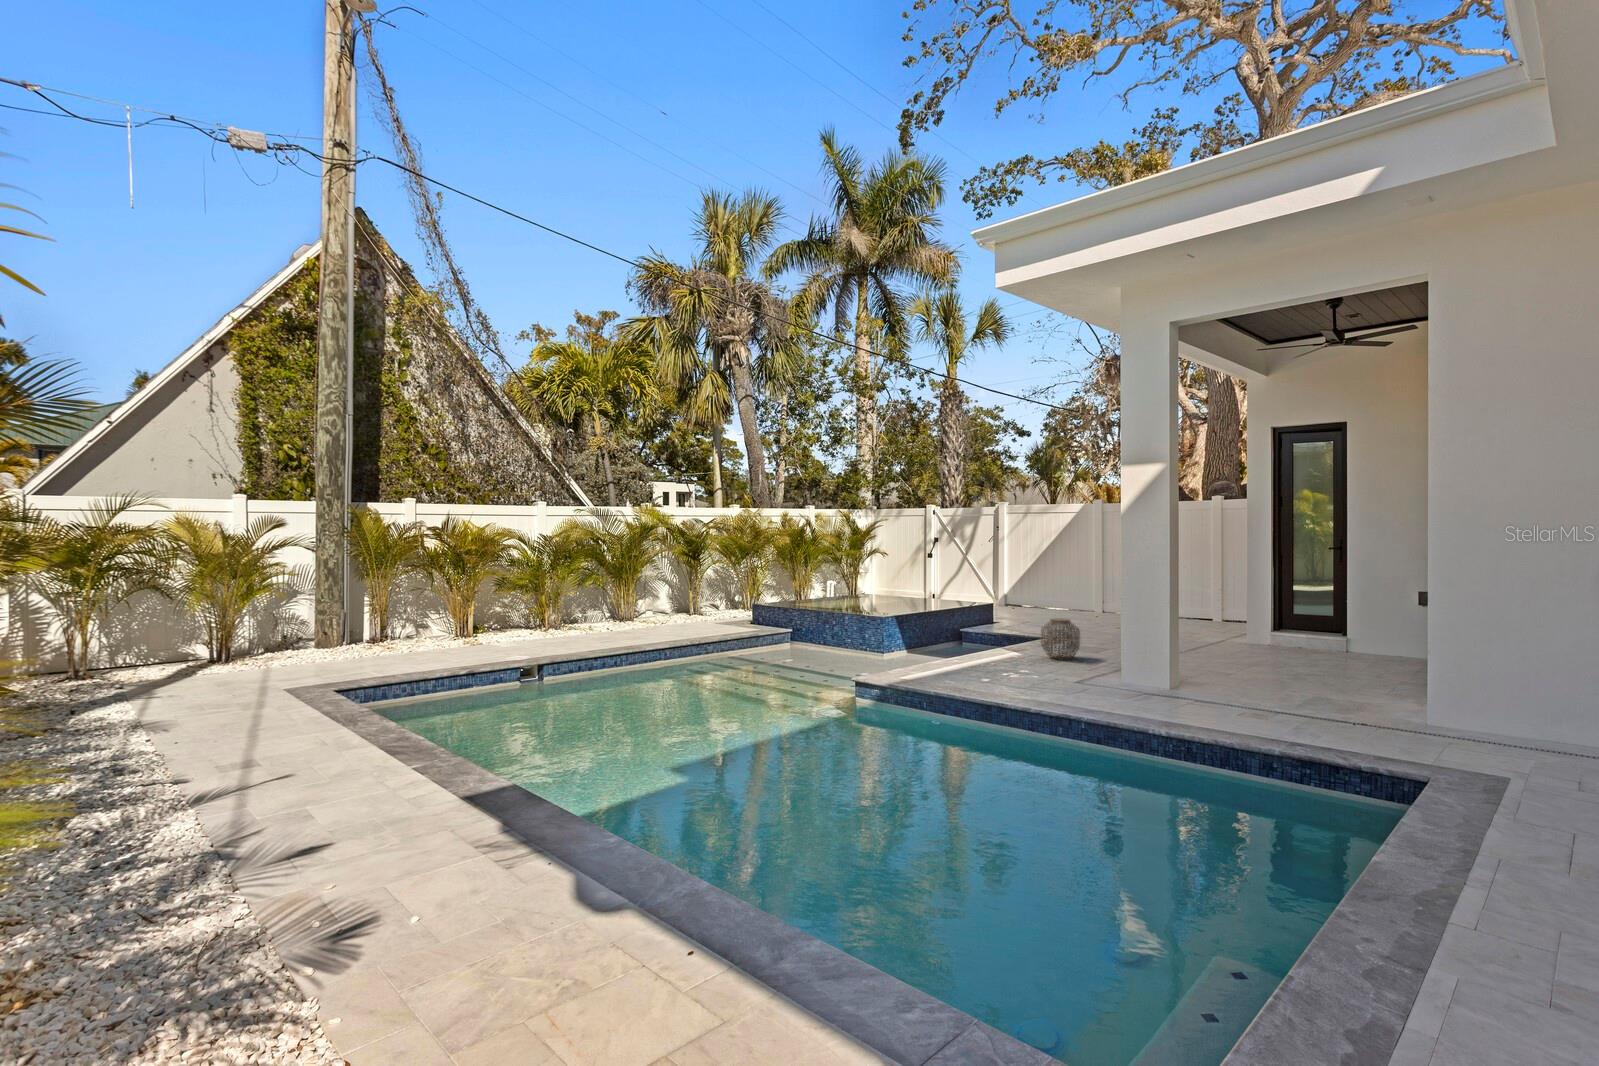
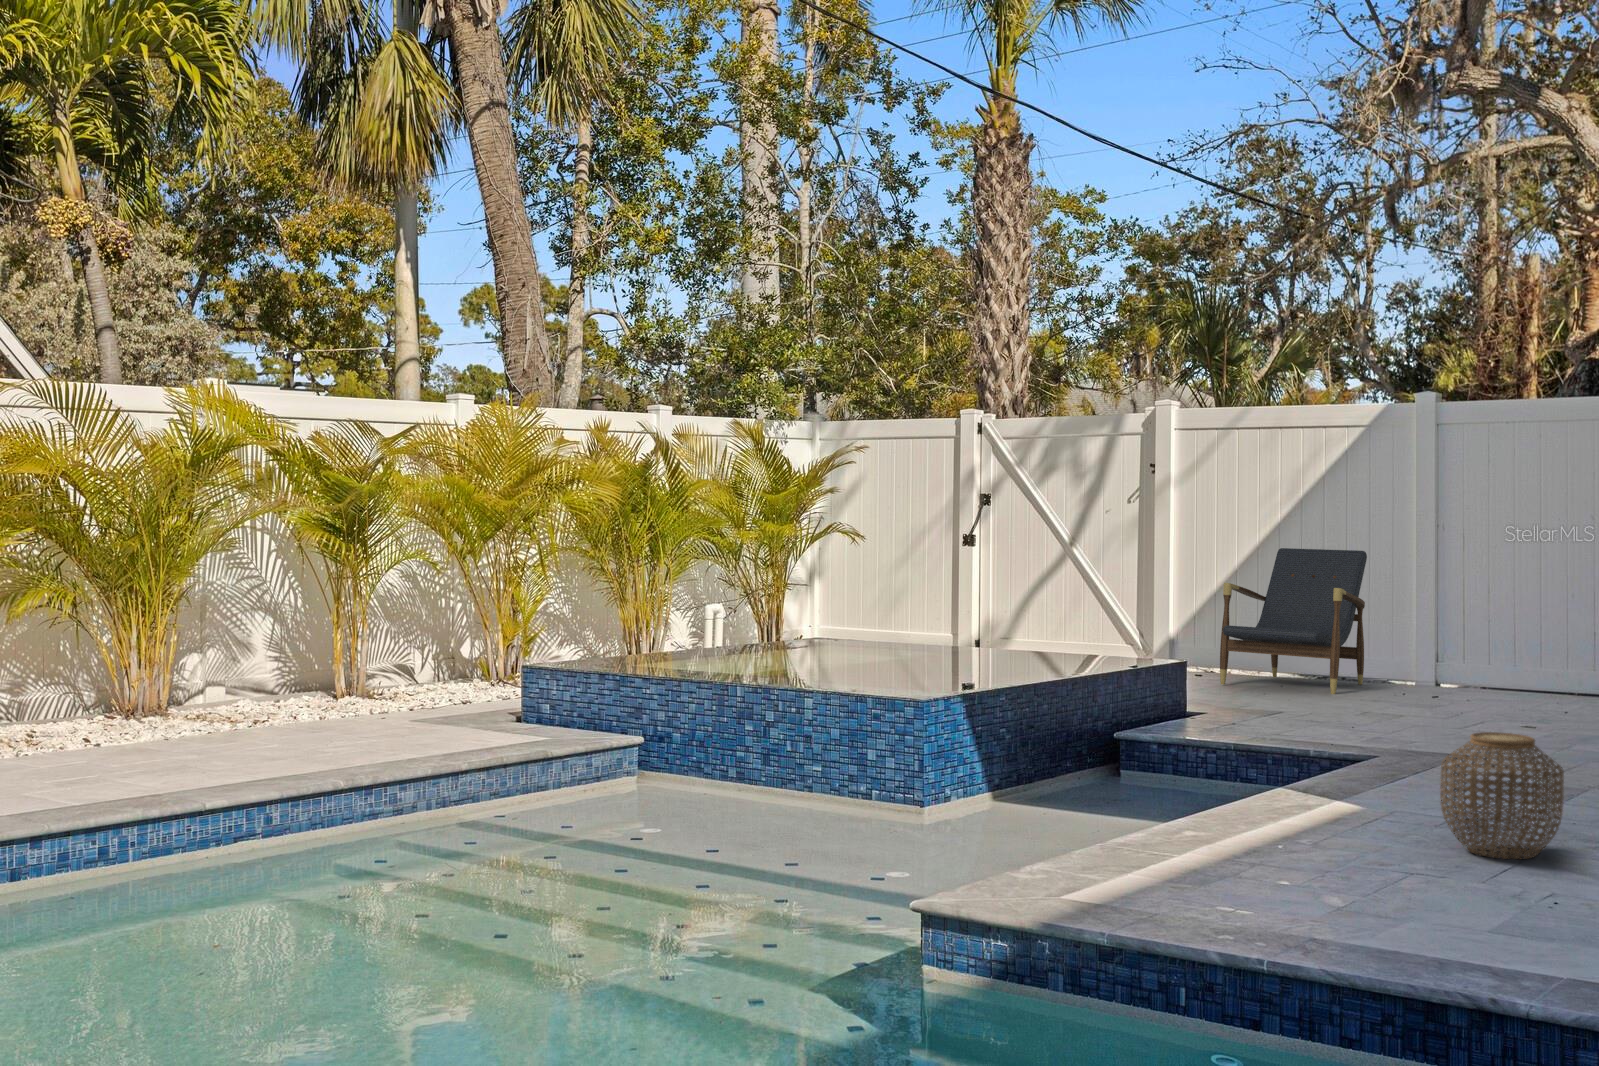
lounge chair: none [1022,559,1082,616] -> present [1220,548,1367,694]

